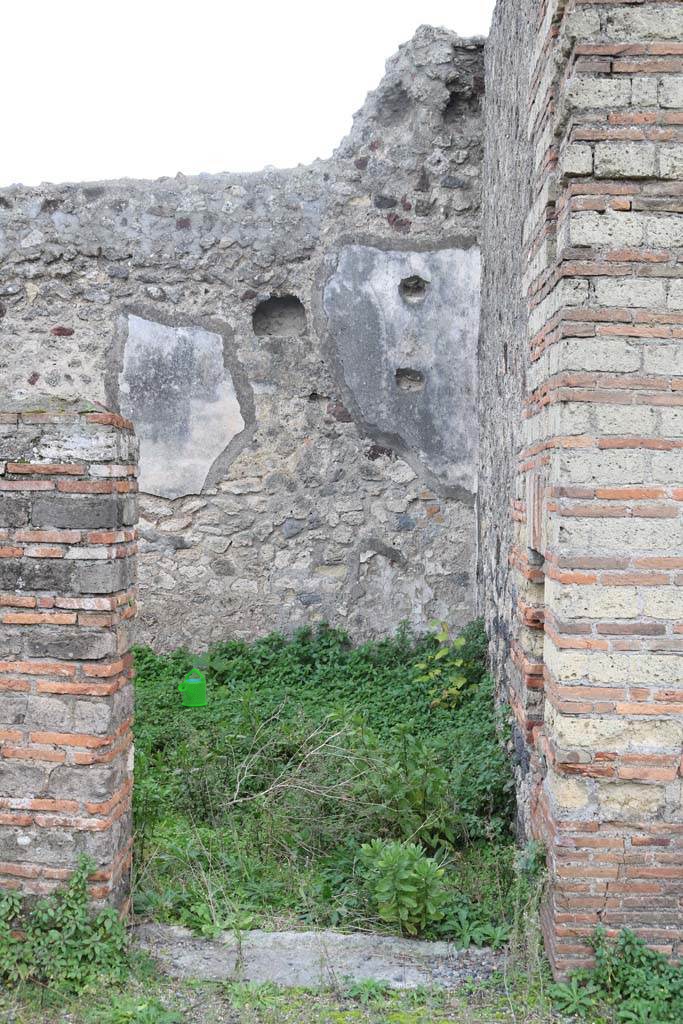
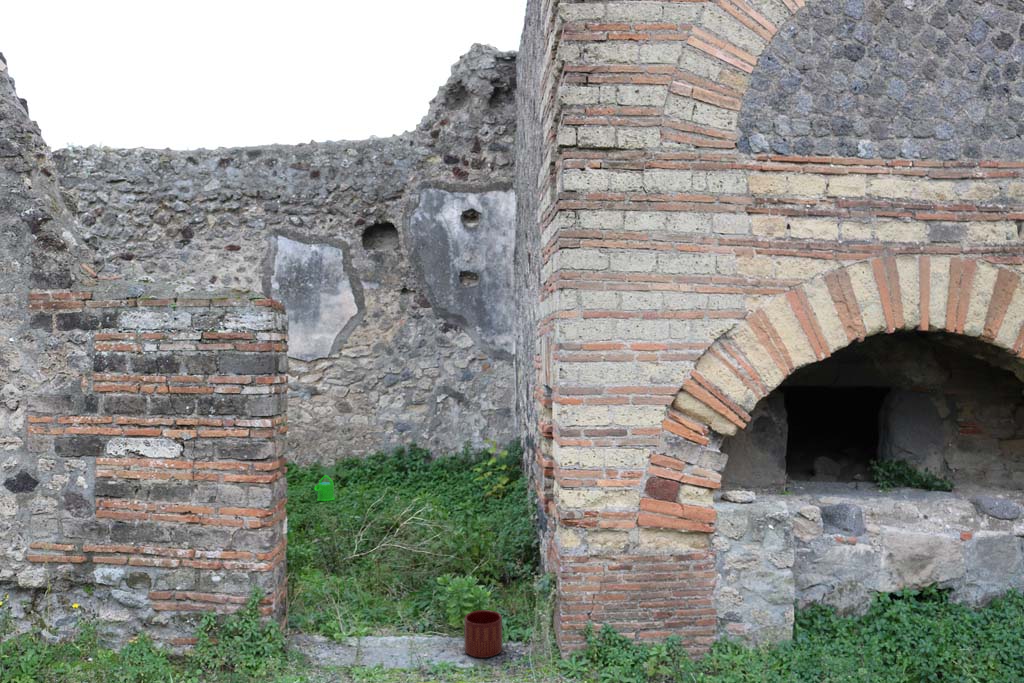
planter: none [402,911,463,991] -> present [464,610,502,658]

